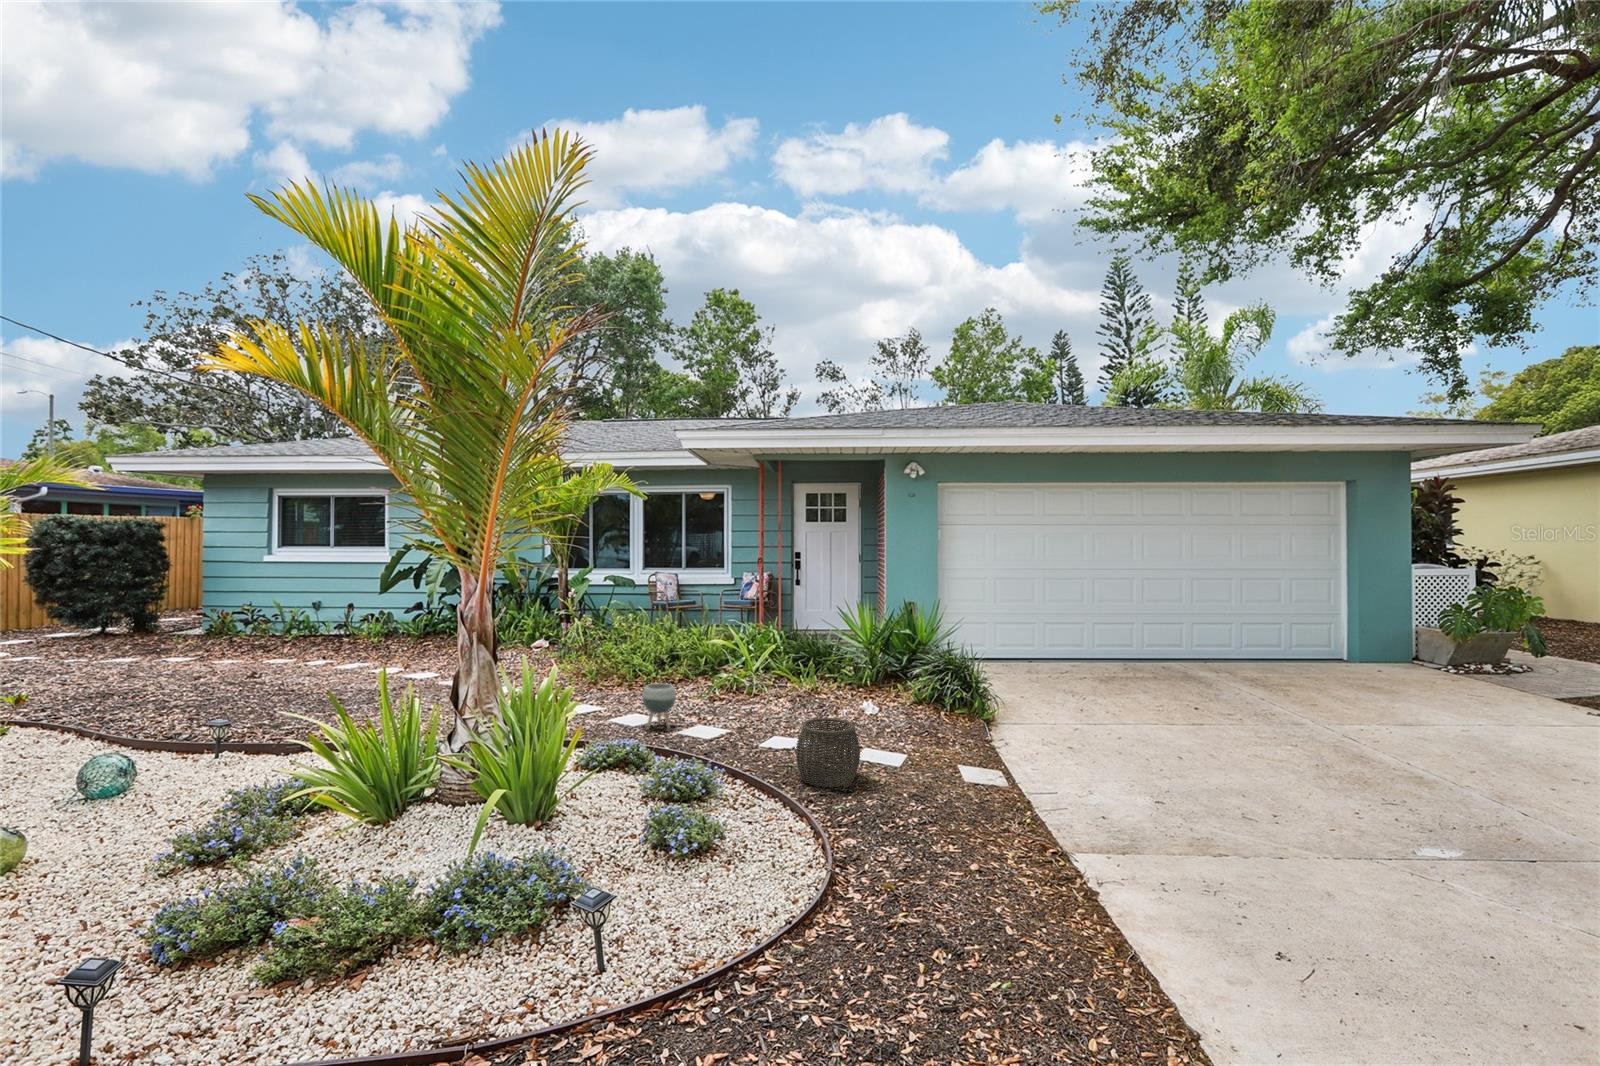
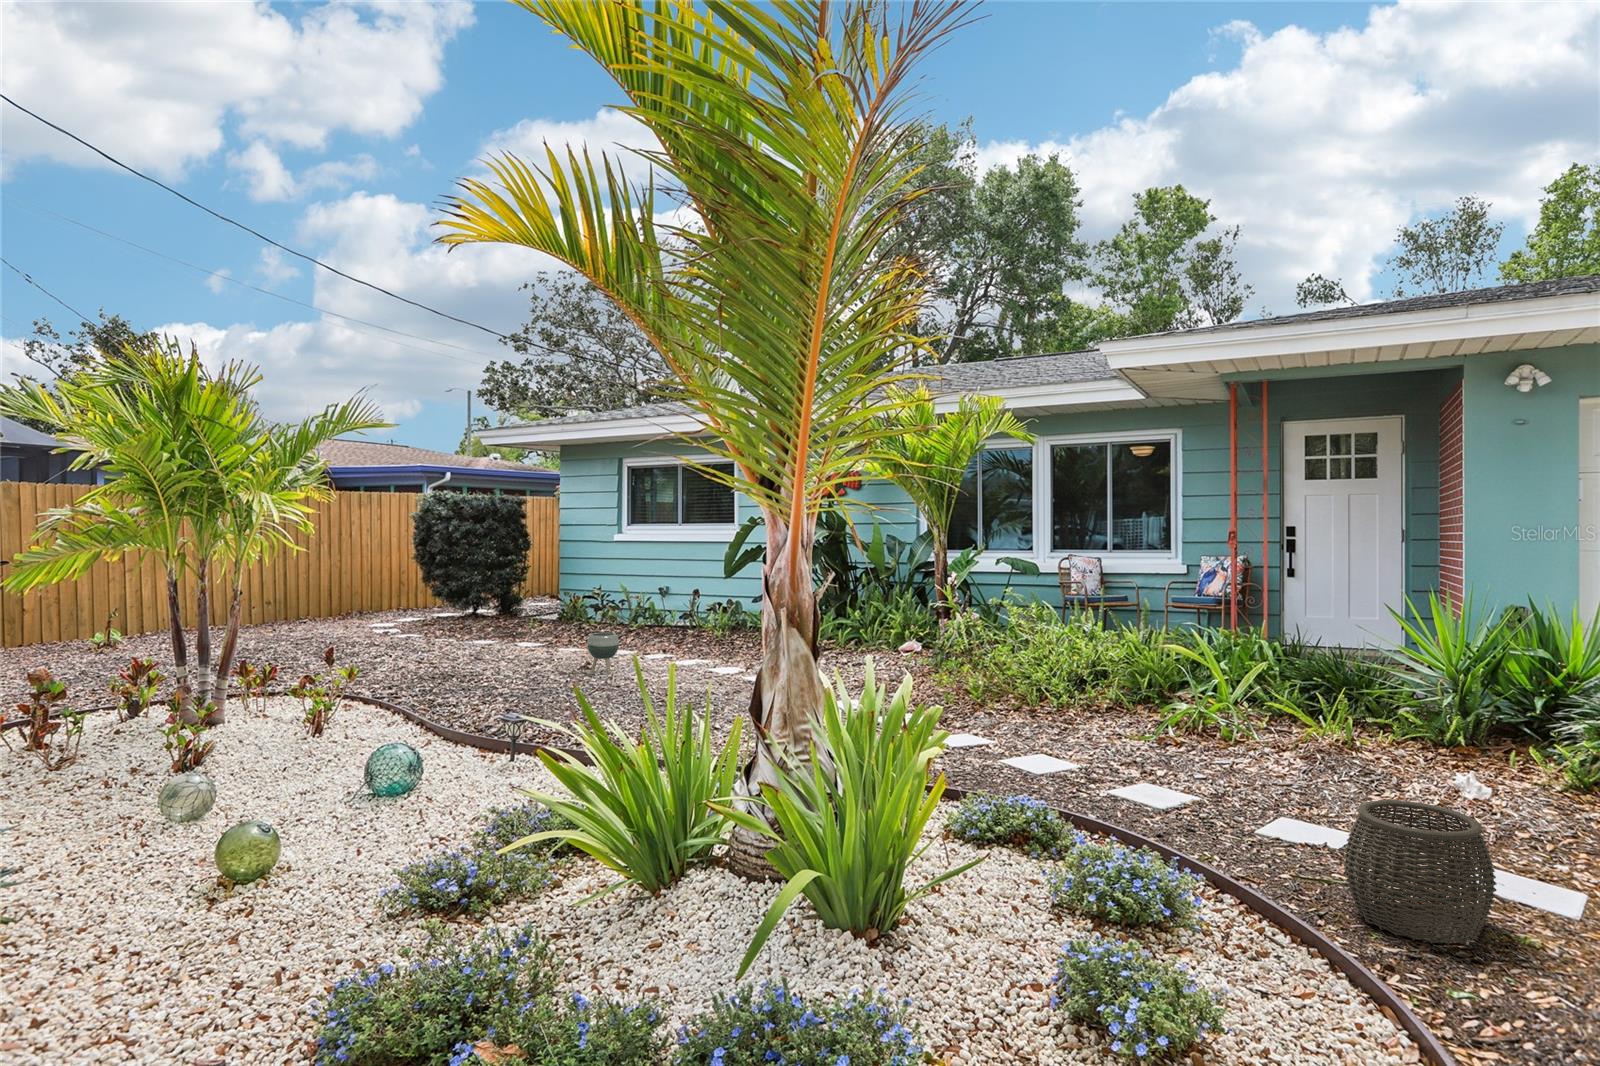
planter: present [642,683,676,730] -> present [587,633,619,675]

